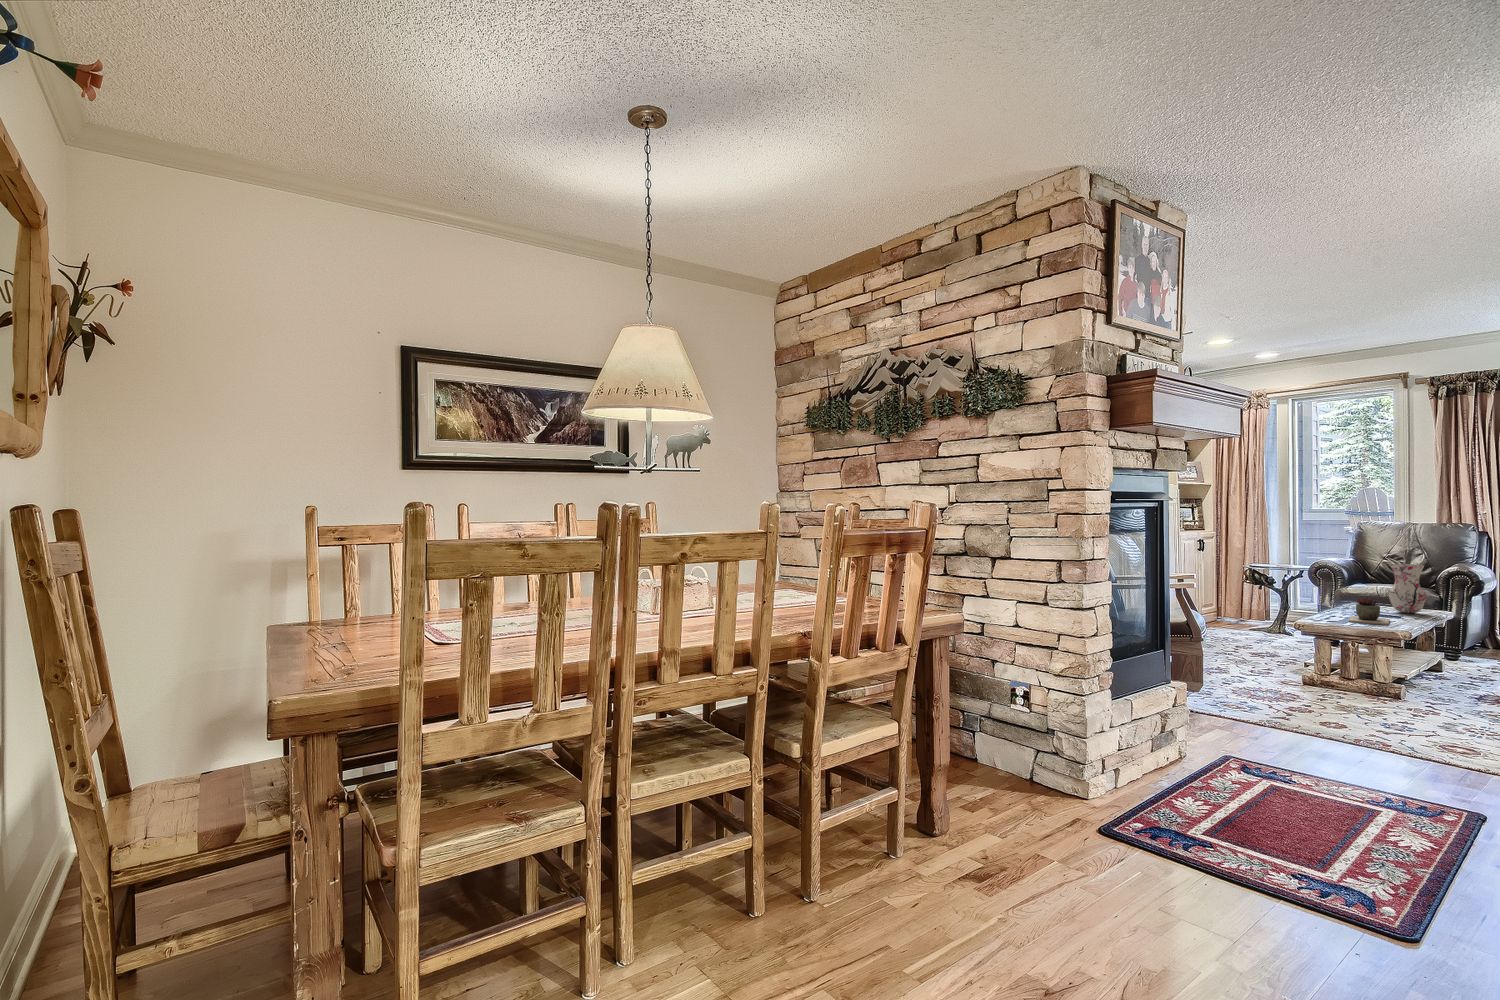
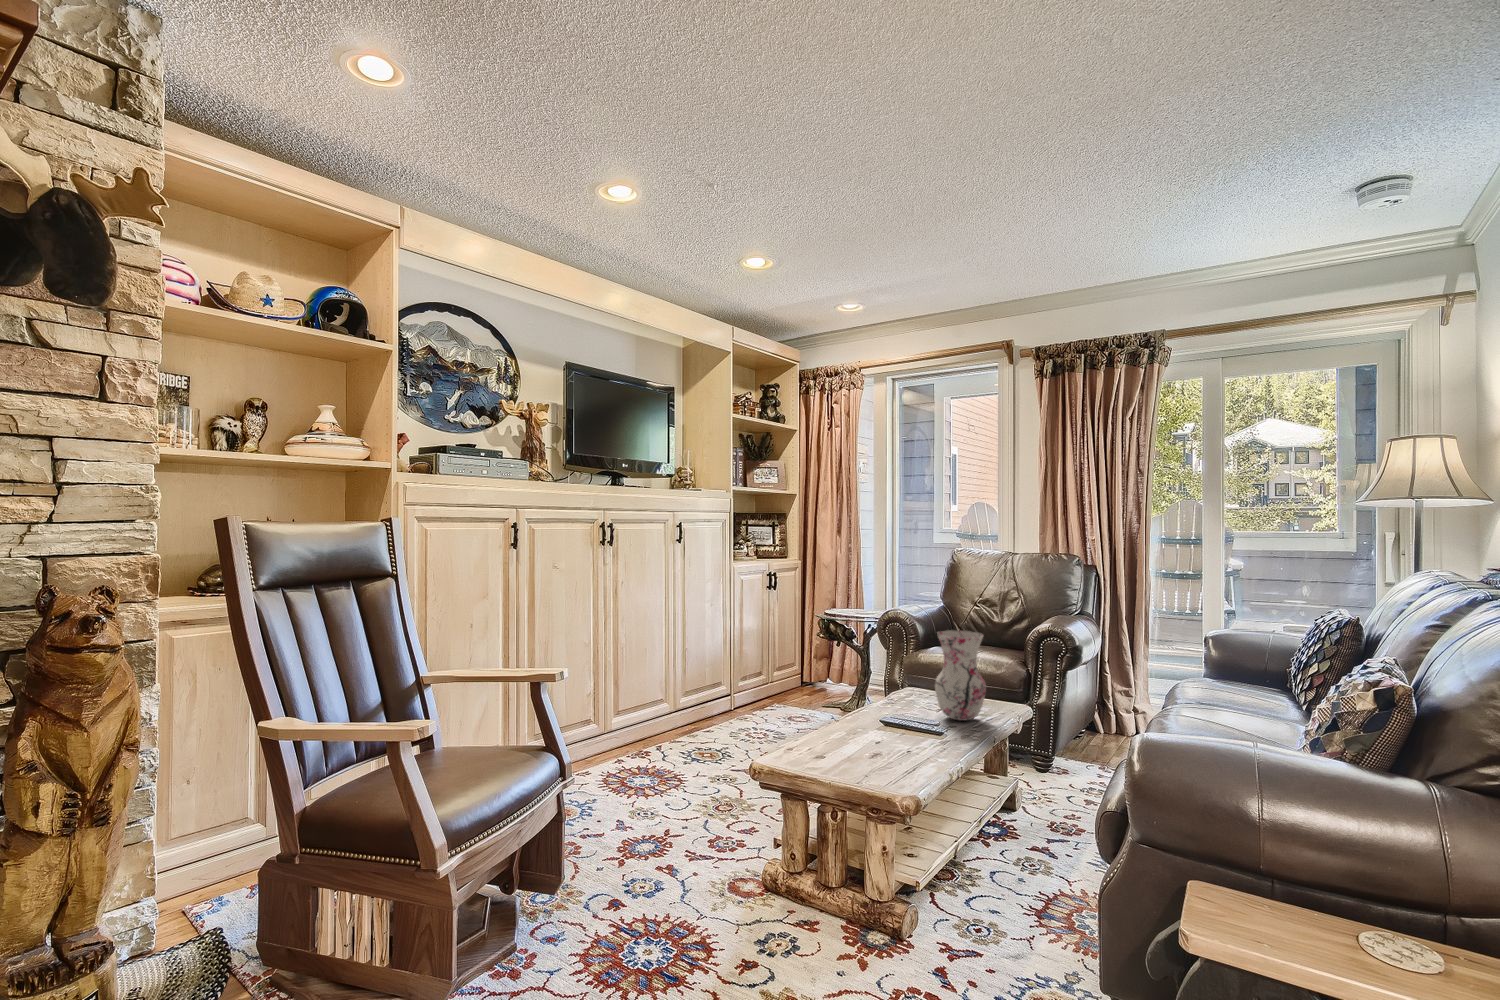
succulent plant: present [1349,597,1390,625] -> none [831,712,908,776]

